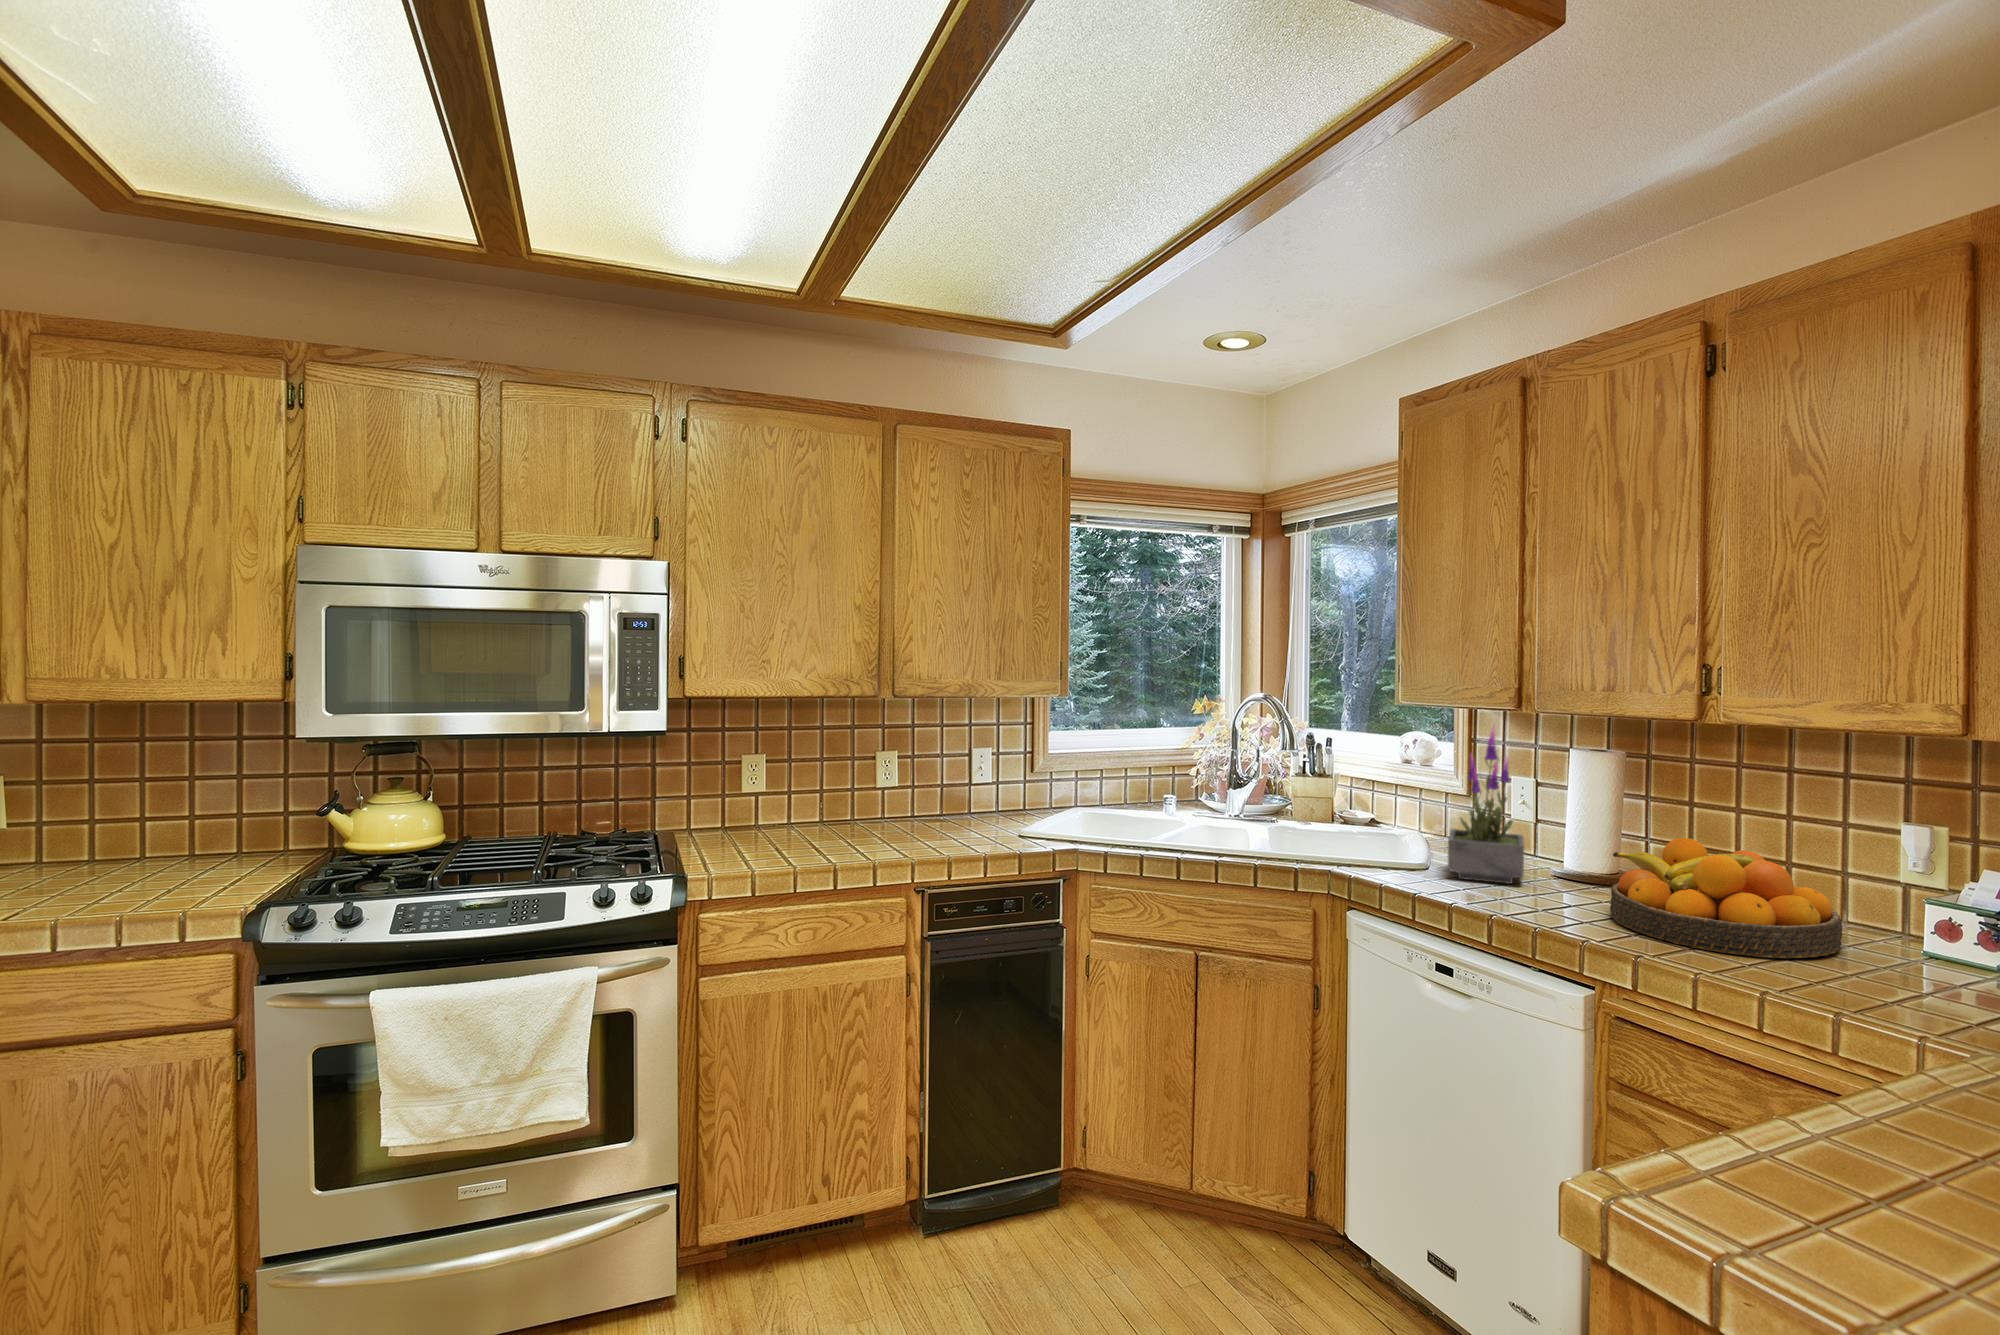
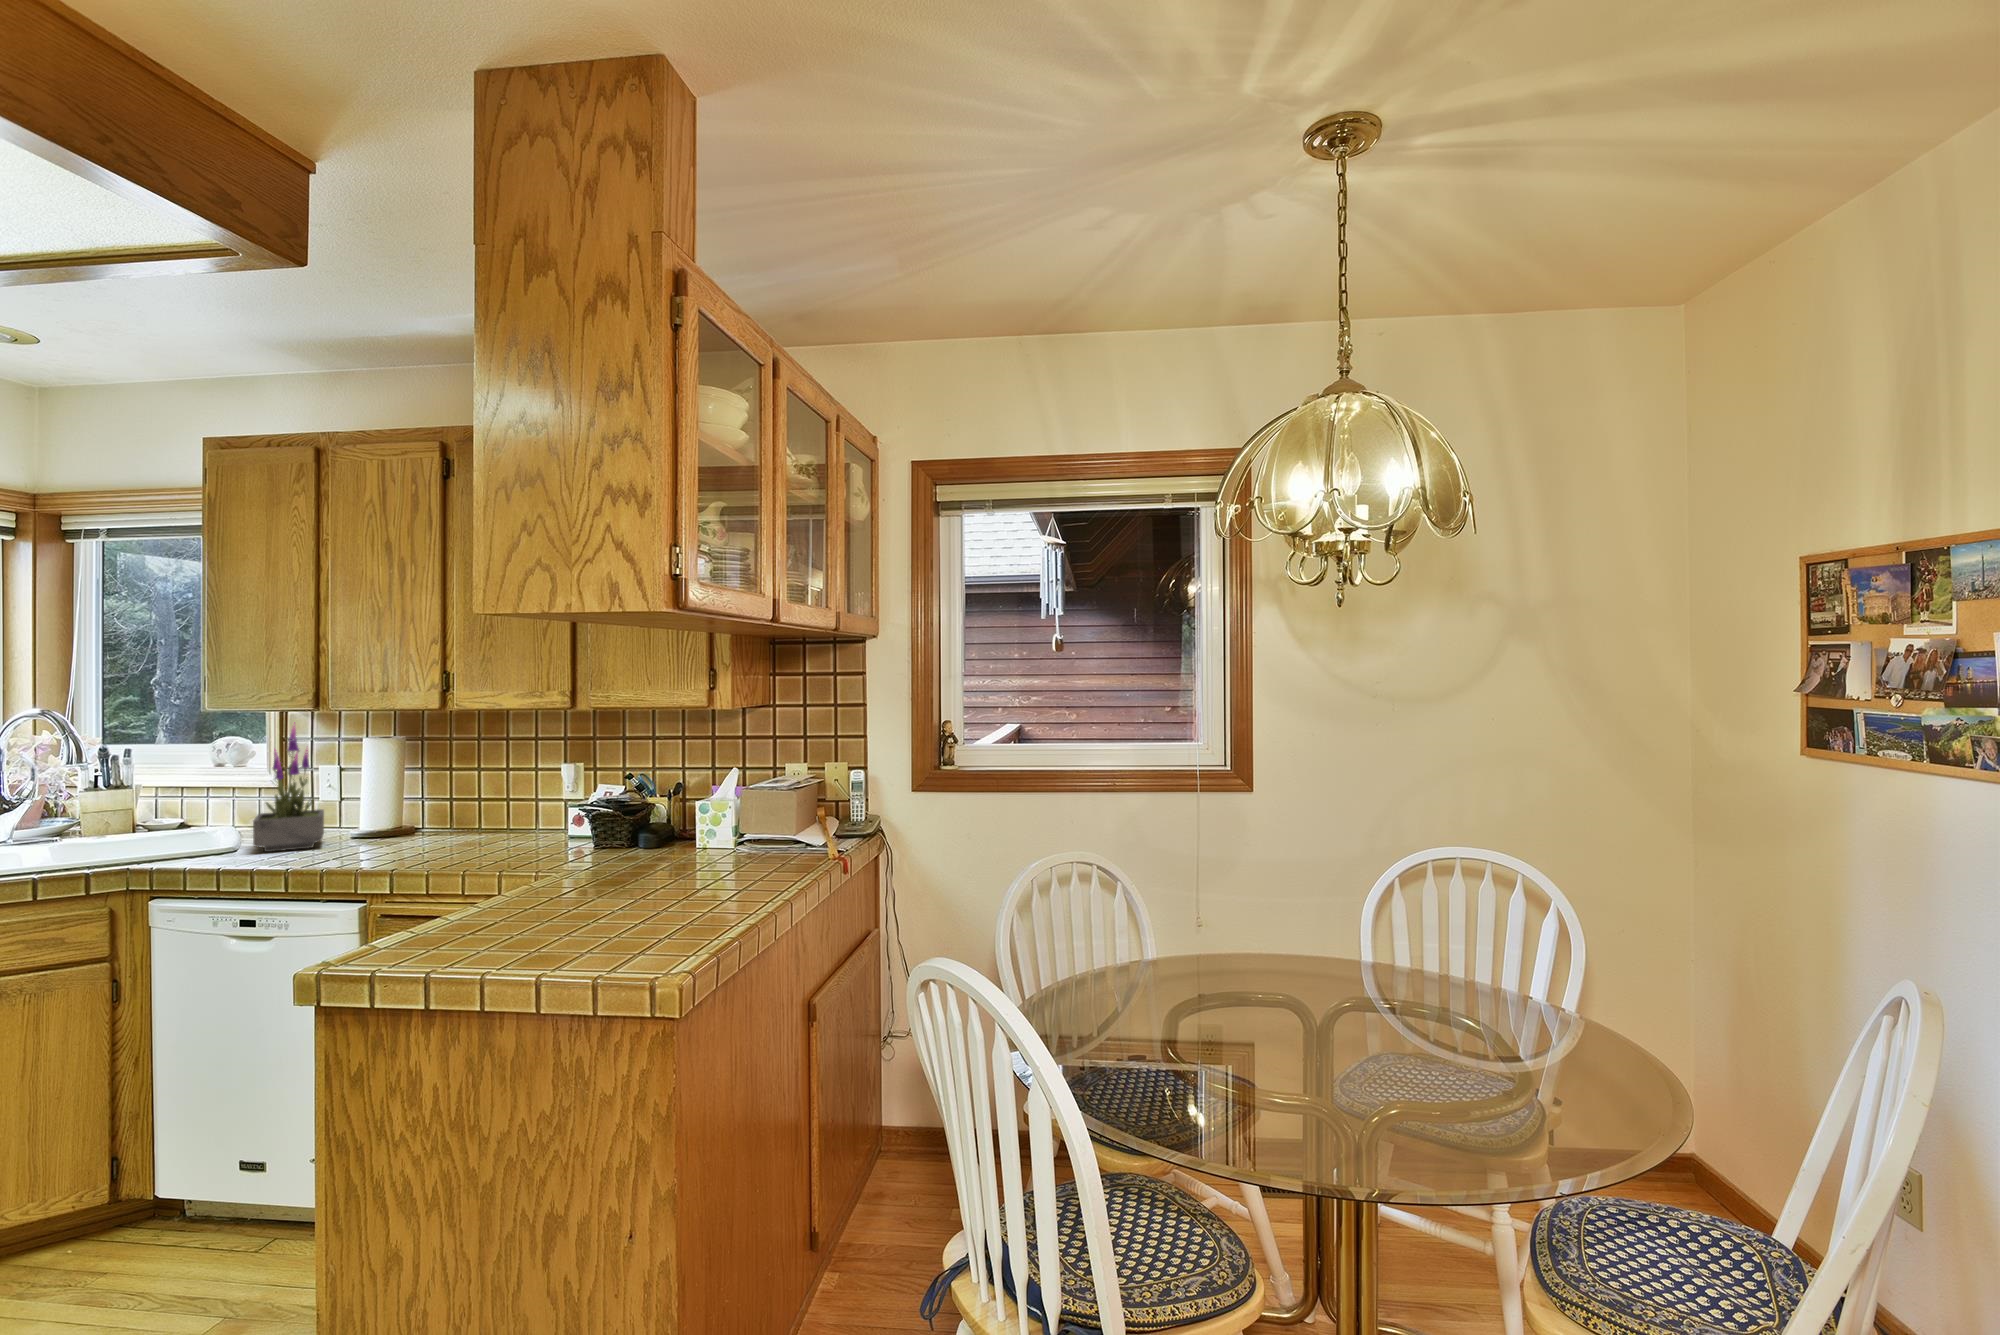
fruit bowl: present [1610,838,1842,958] -> none [385,791,529,860]

